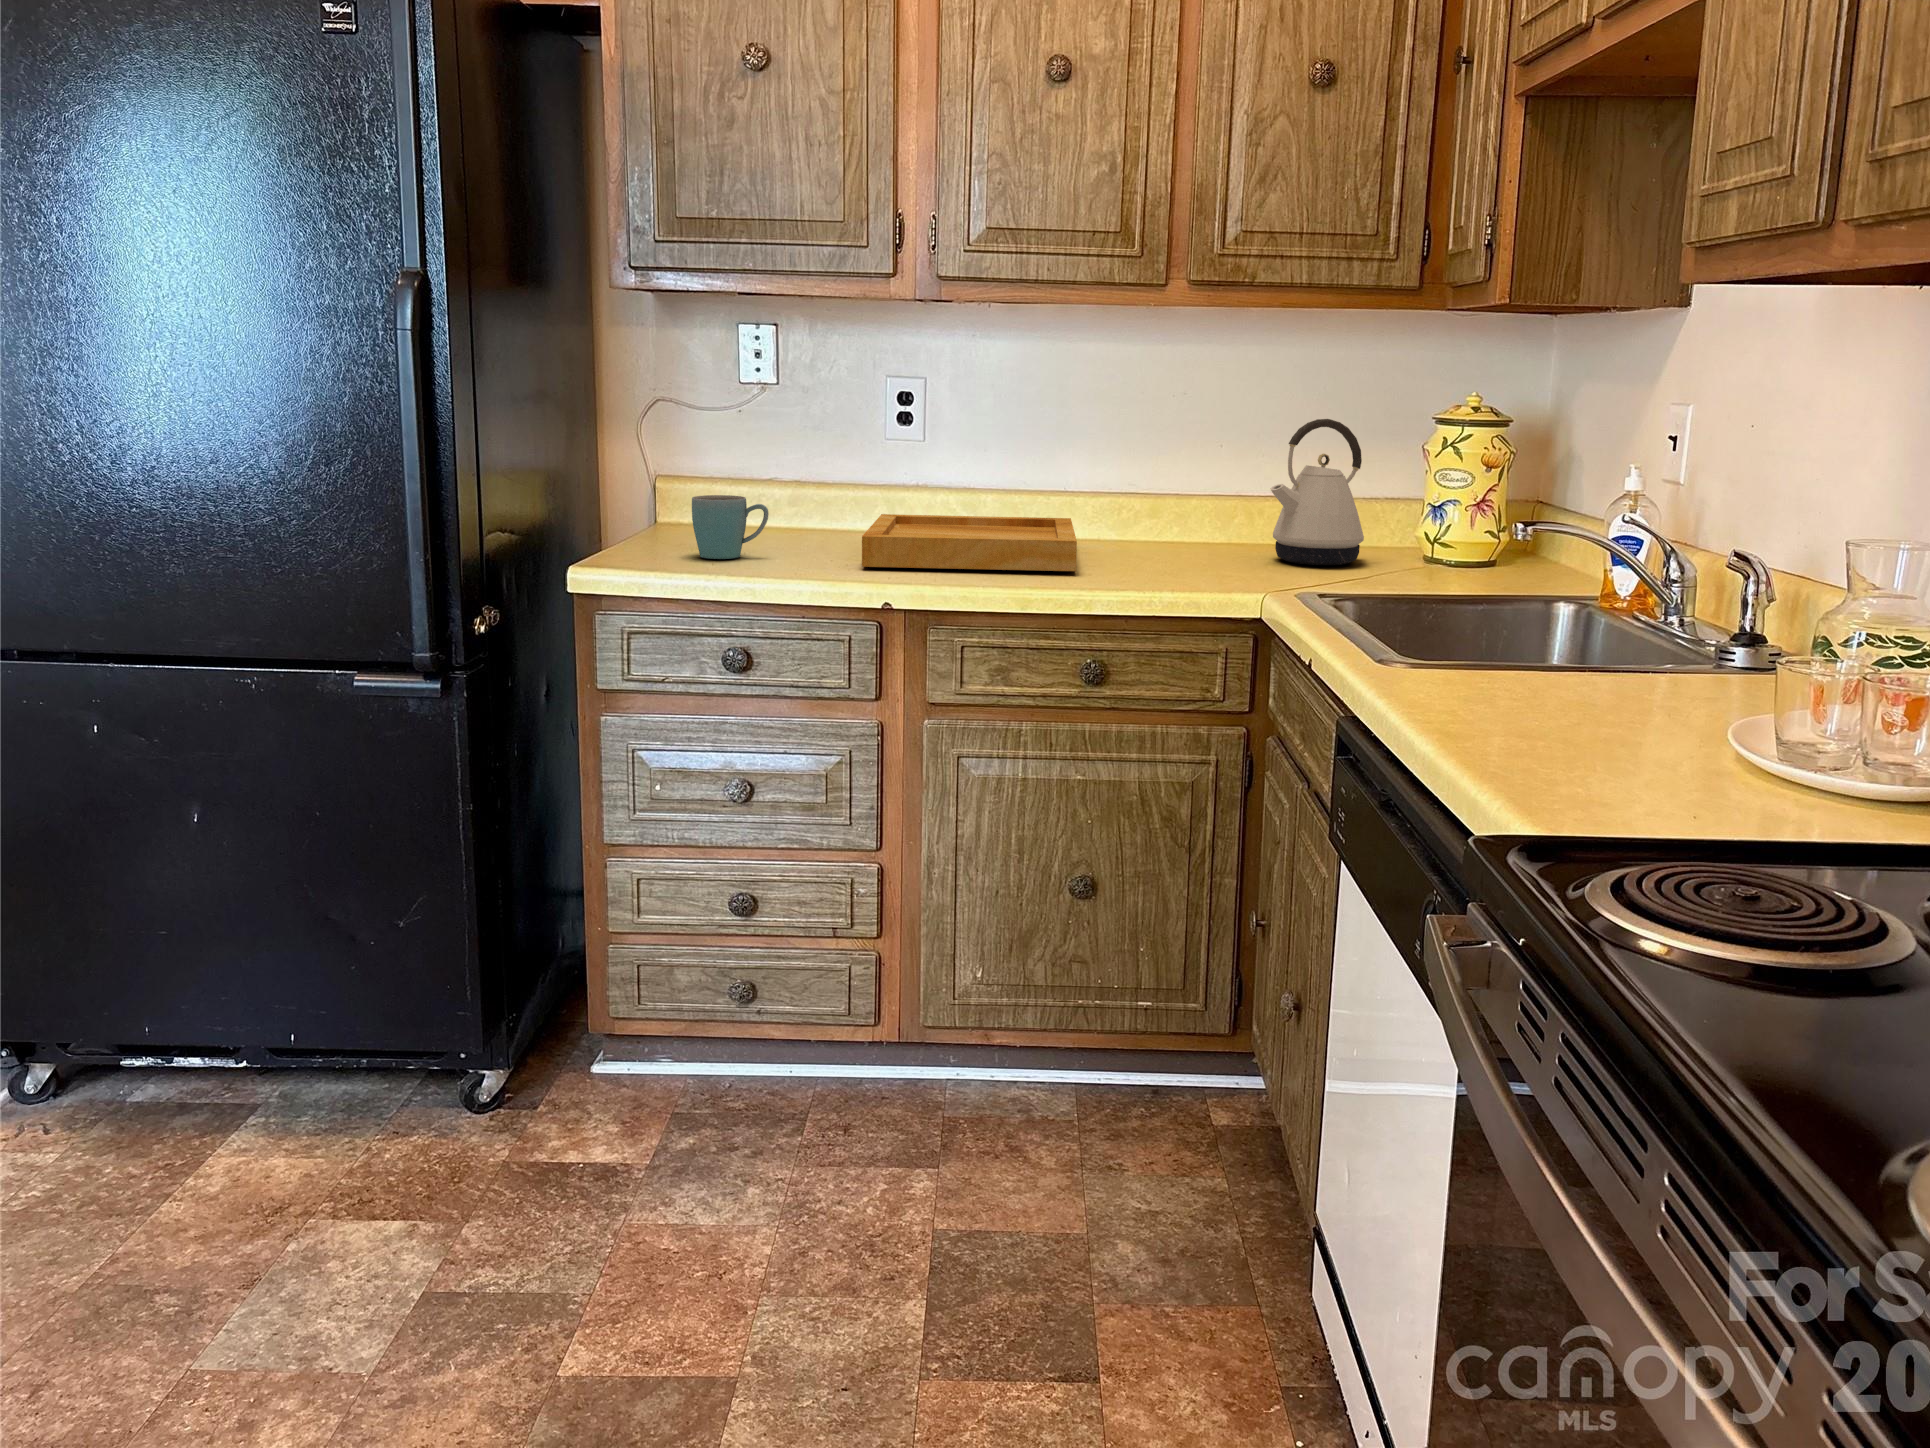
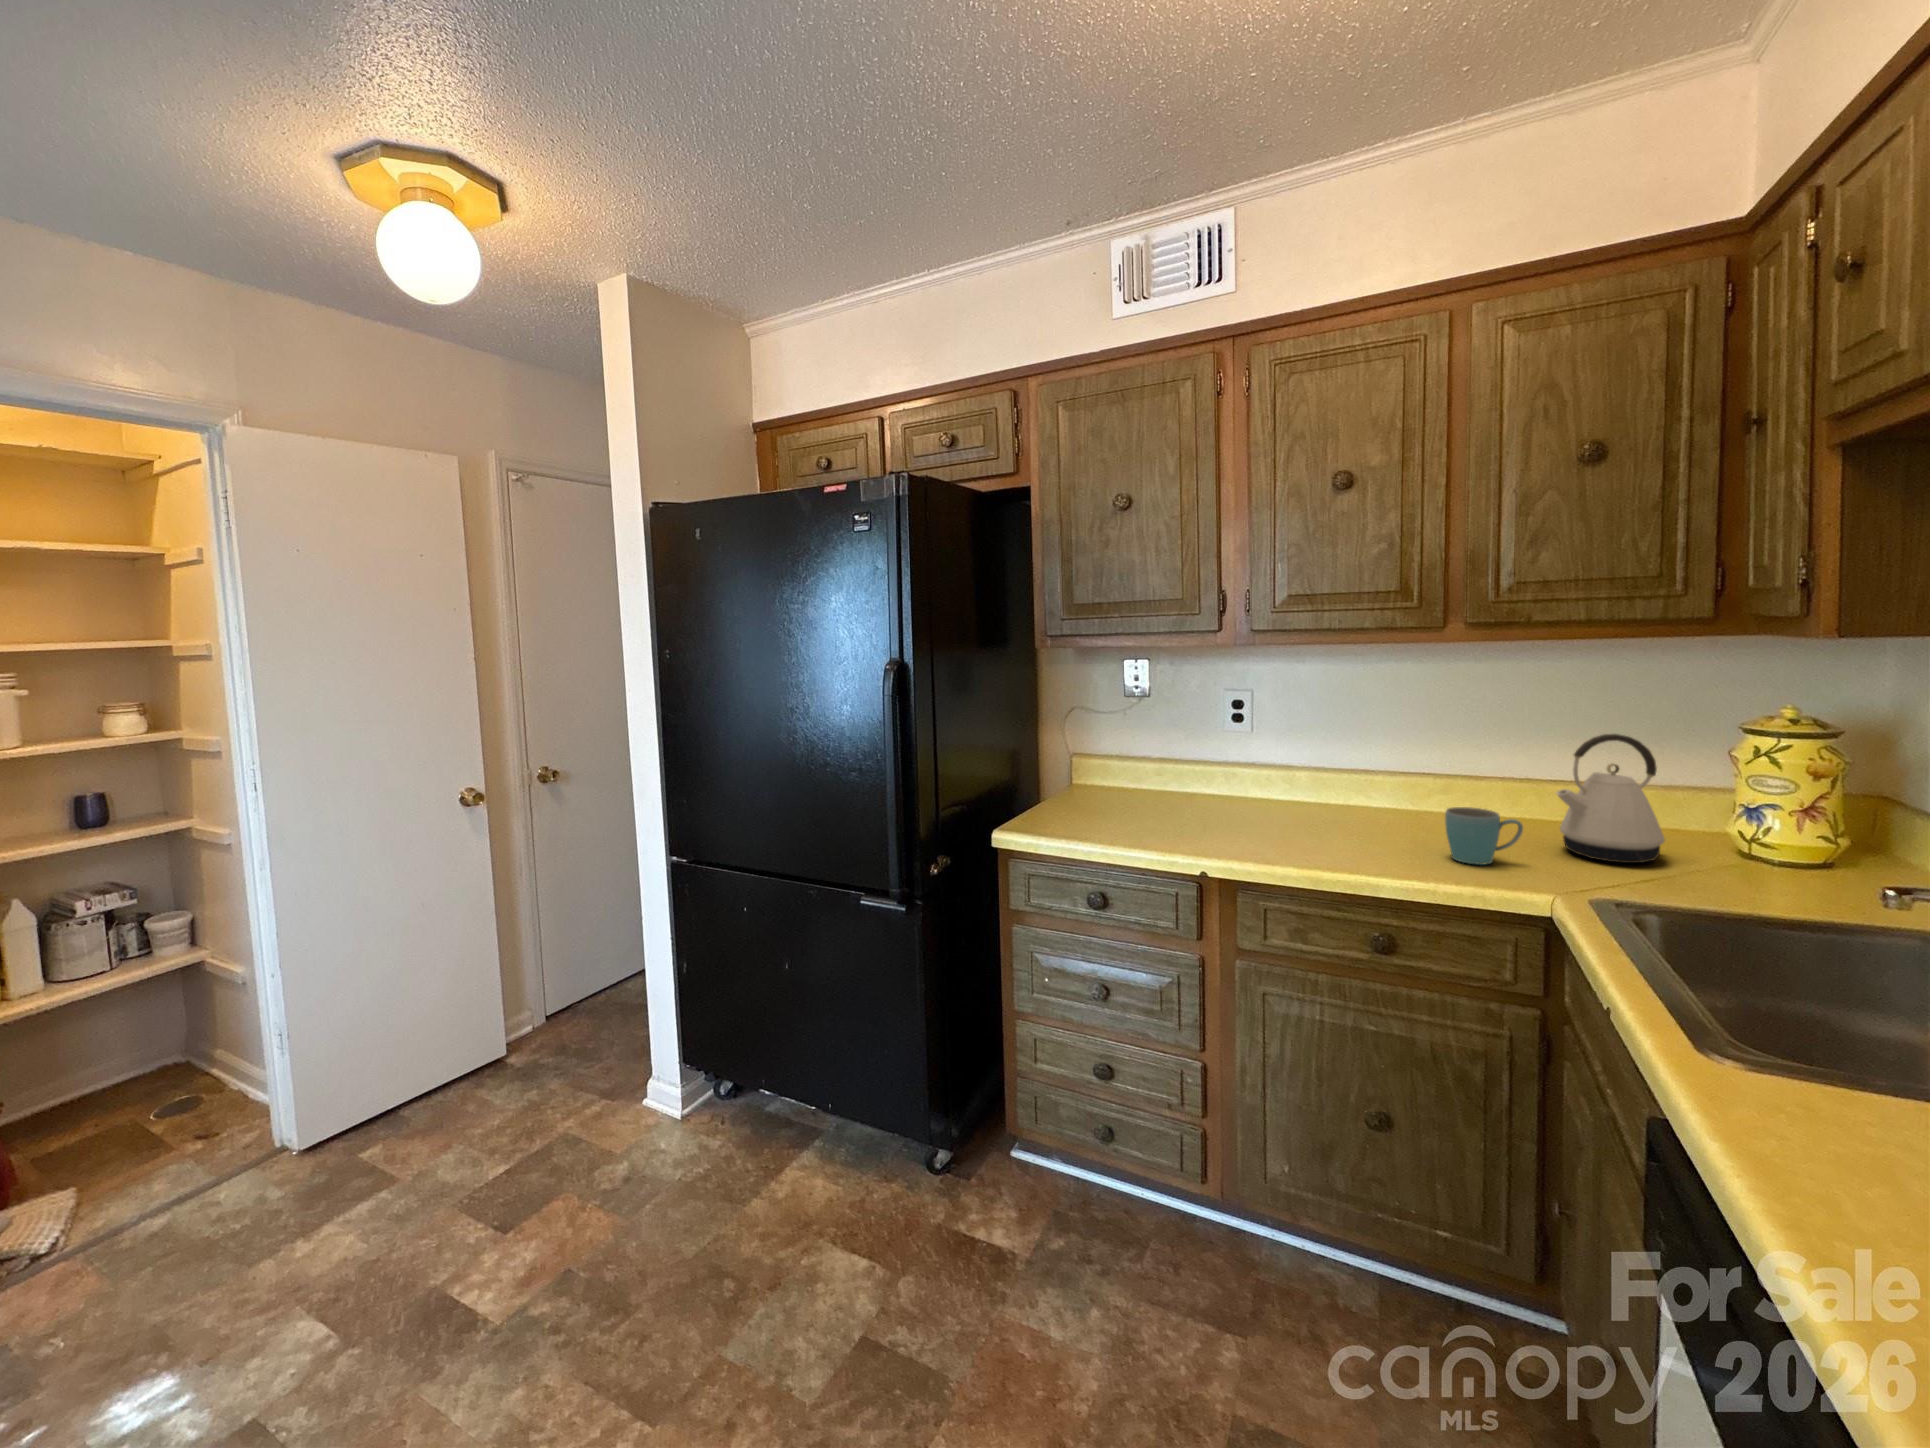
mug: present [692,495,769,559] -> present [1445,807,1523,865]
tray: present [862,514,1077,571] -> none [1188,790,1364,858]

